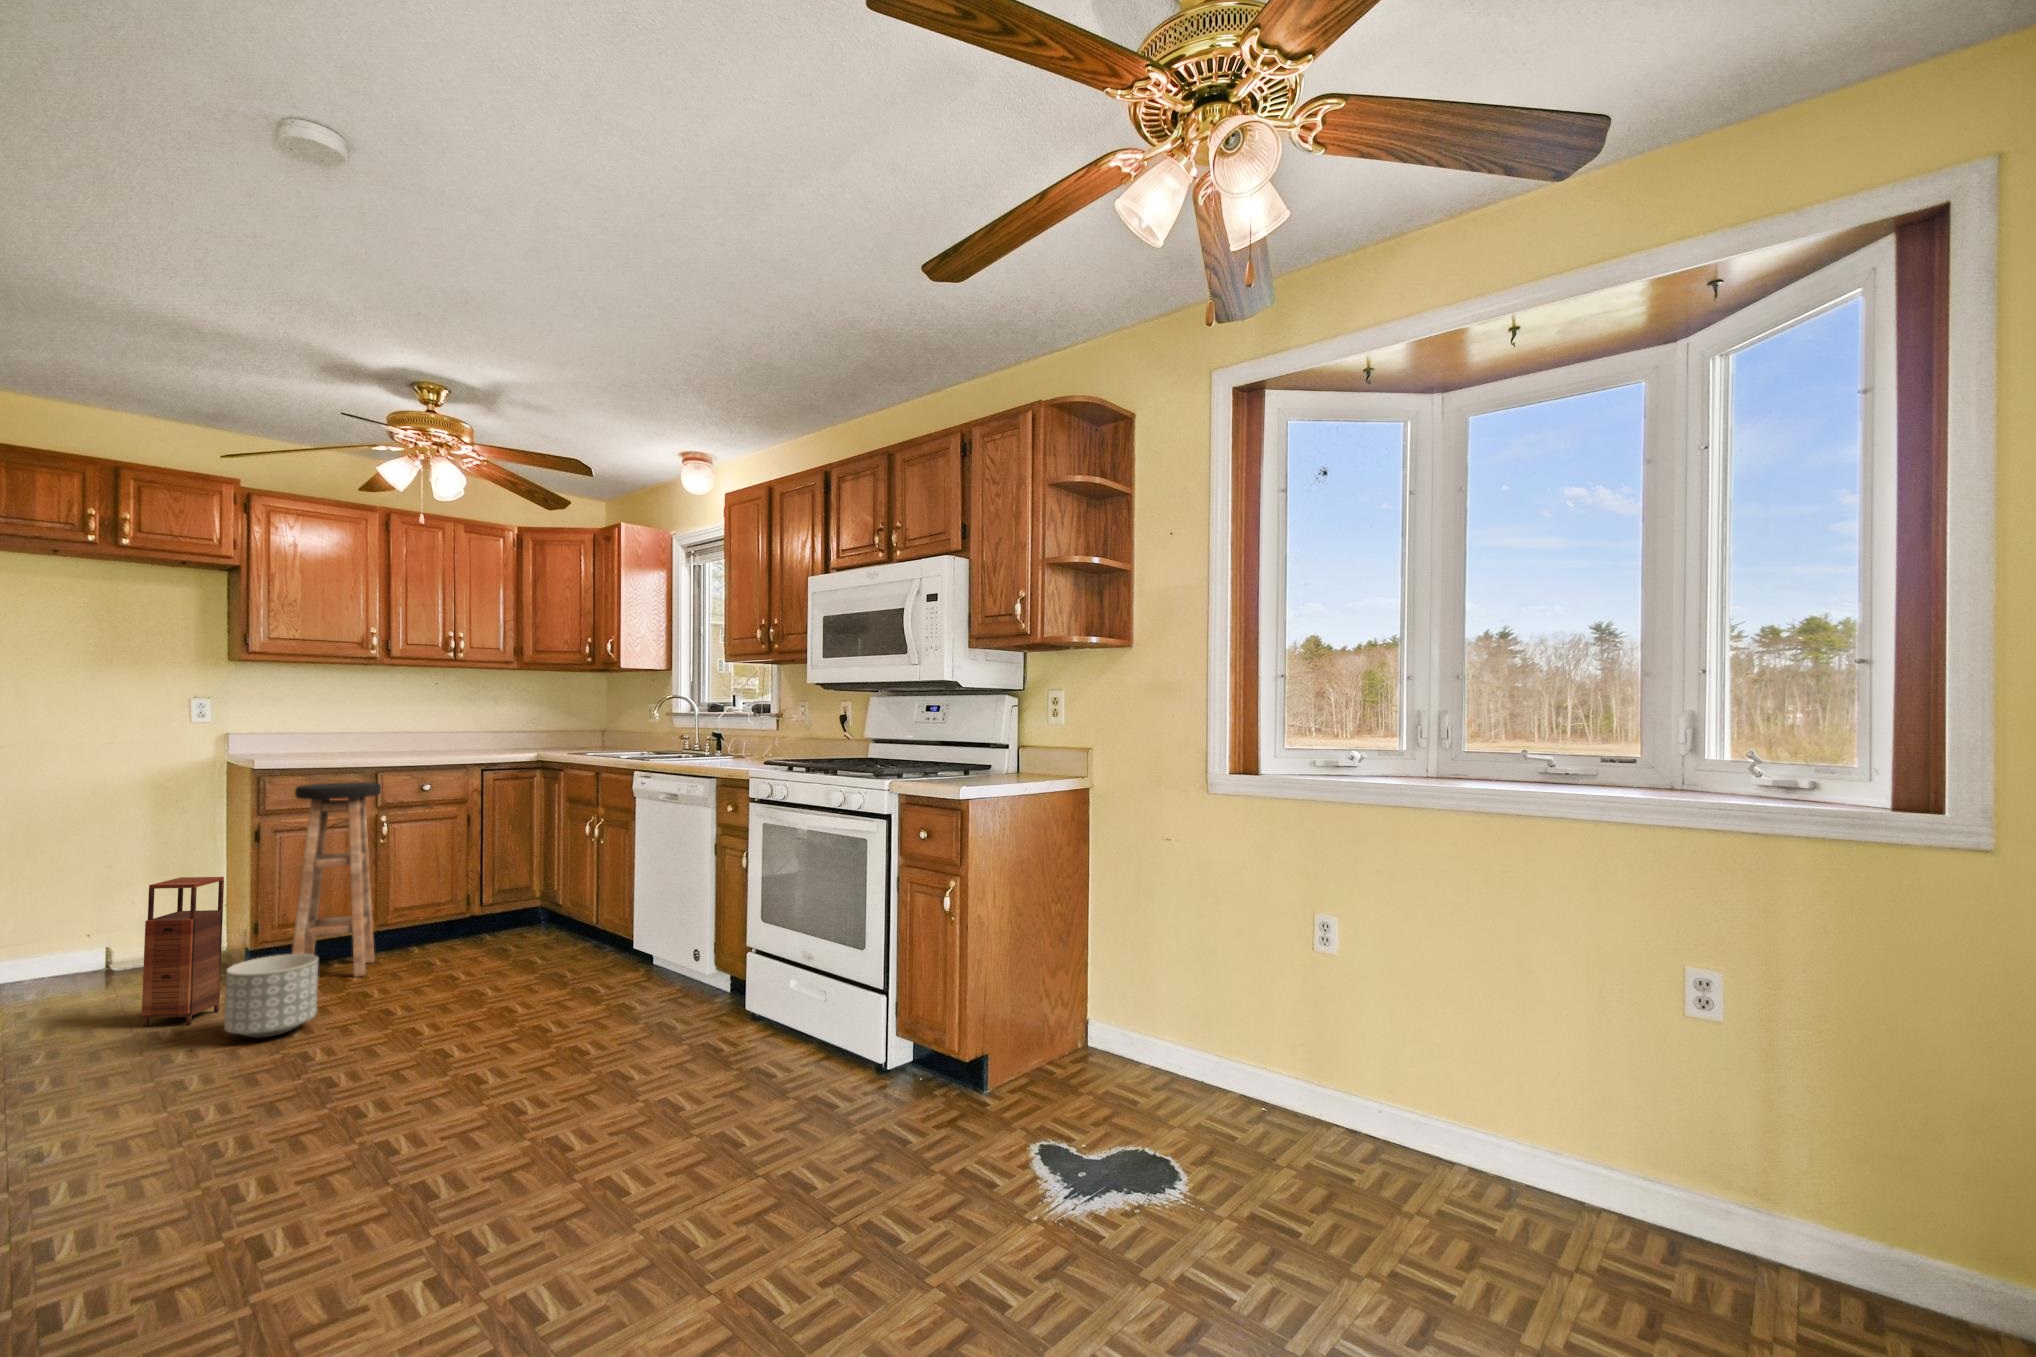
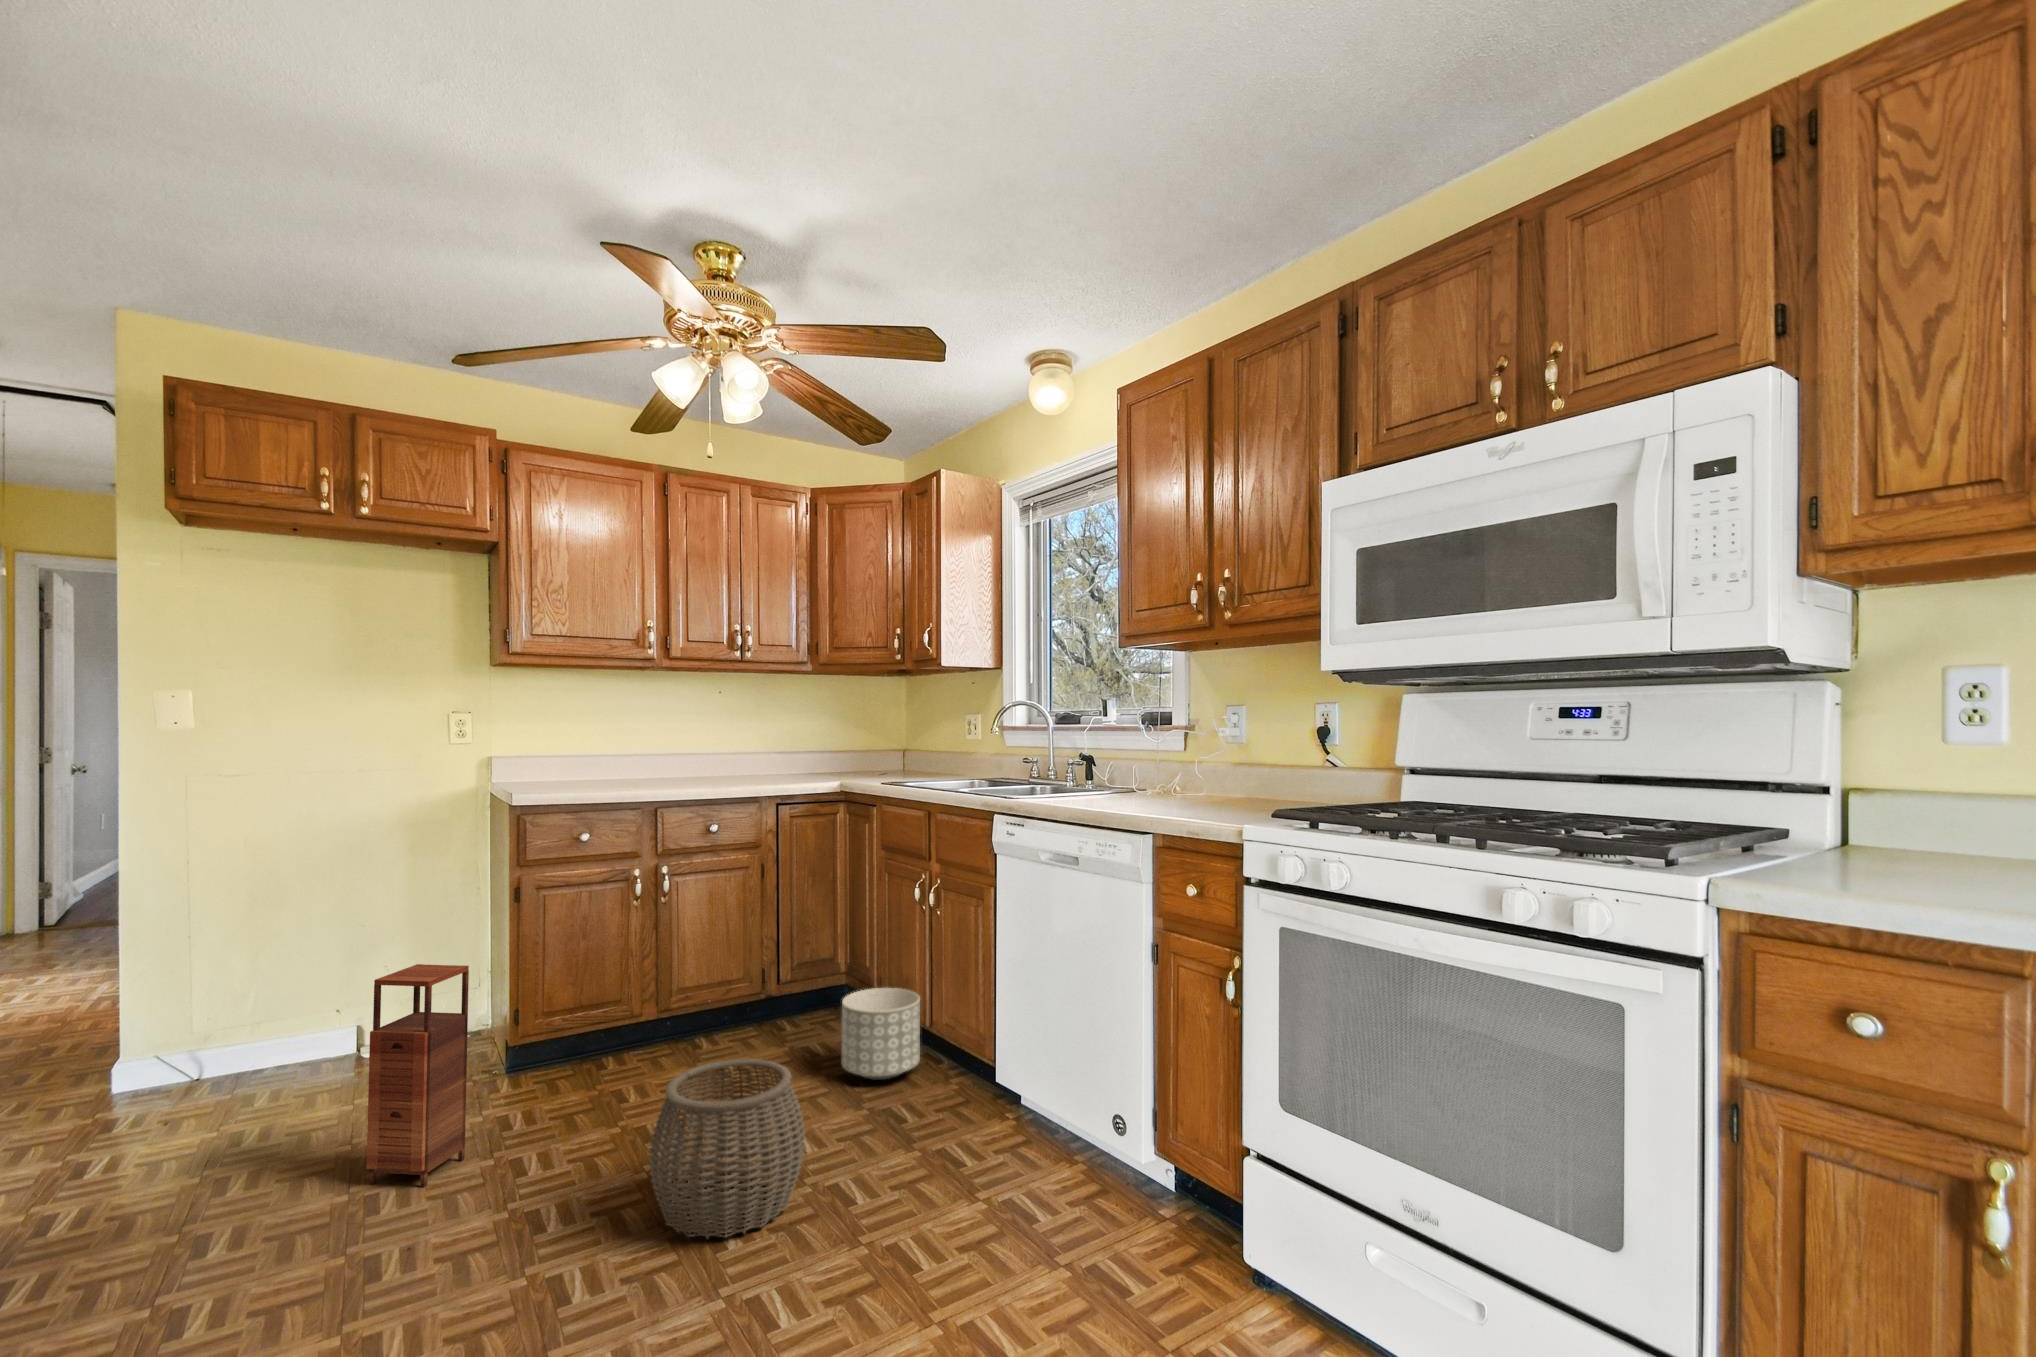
bar stool: present [292,782,381,977] -> none [552,823,662,1106]
woven basket: none [365,927,480,1031] -> present [649,1059,806,1239]
planter: present [224,954,318,1038] -> present [842,988,920,1080]

